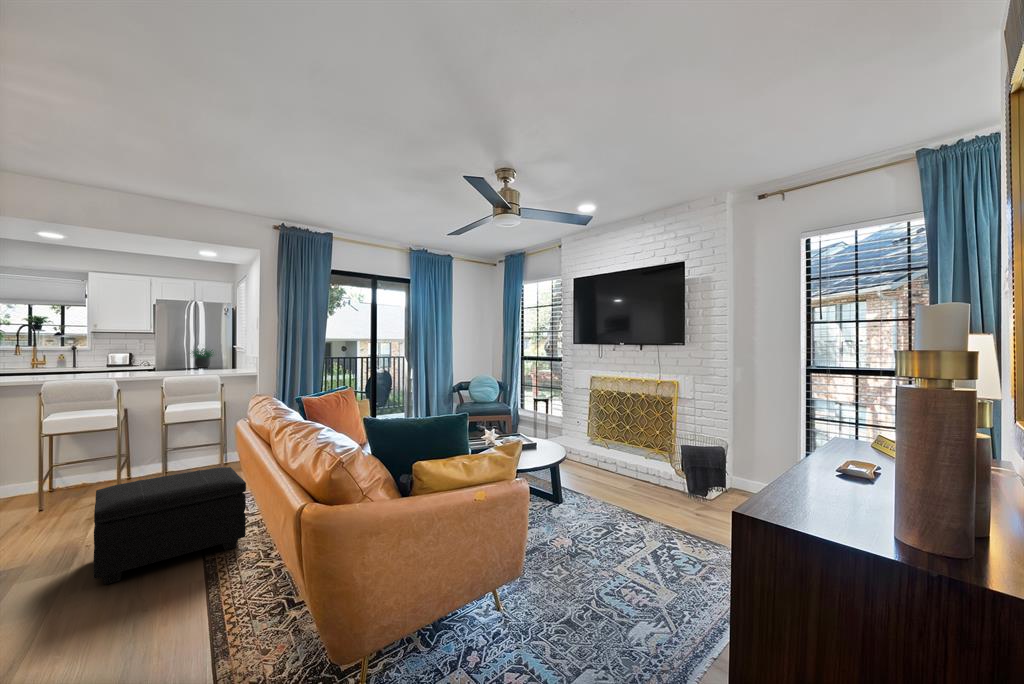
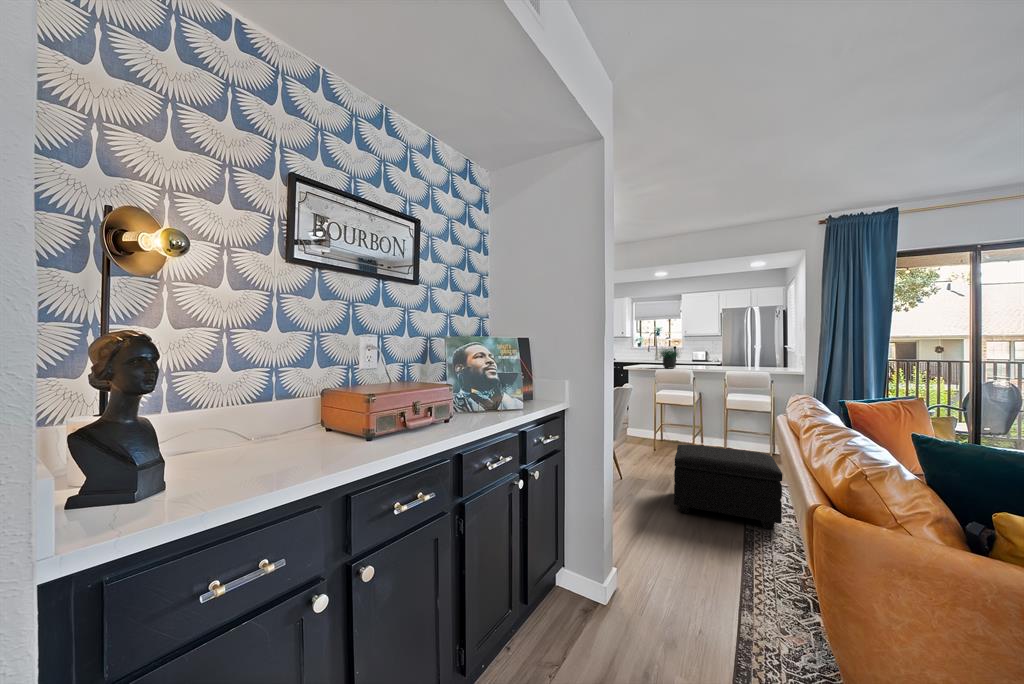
potted plant: present [190,348,214,368] -> present [660,349,679,368]

